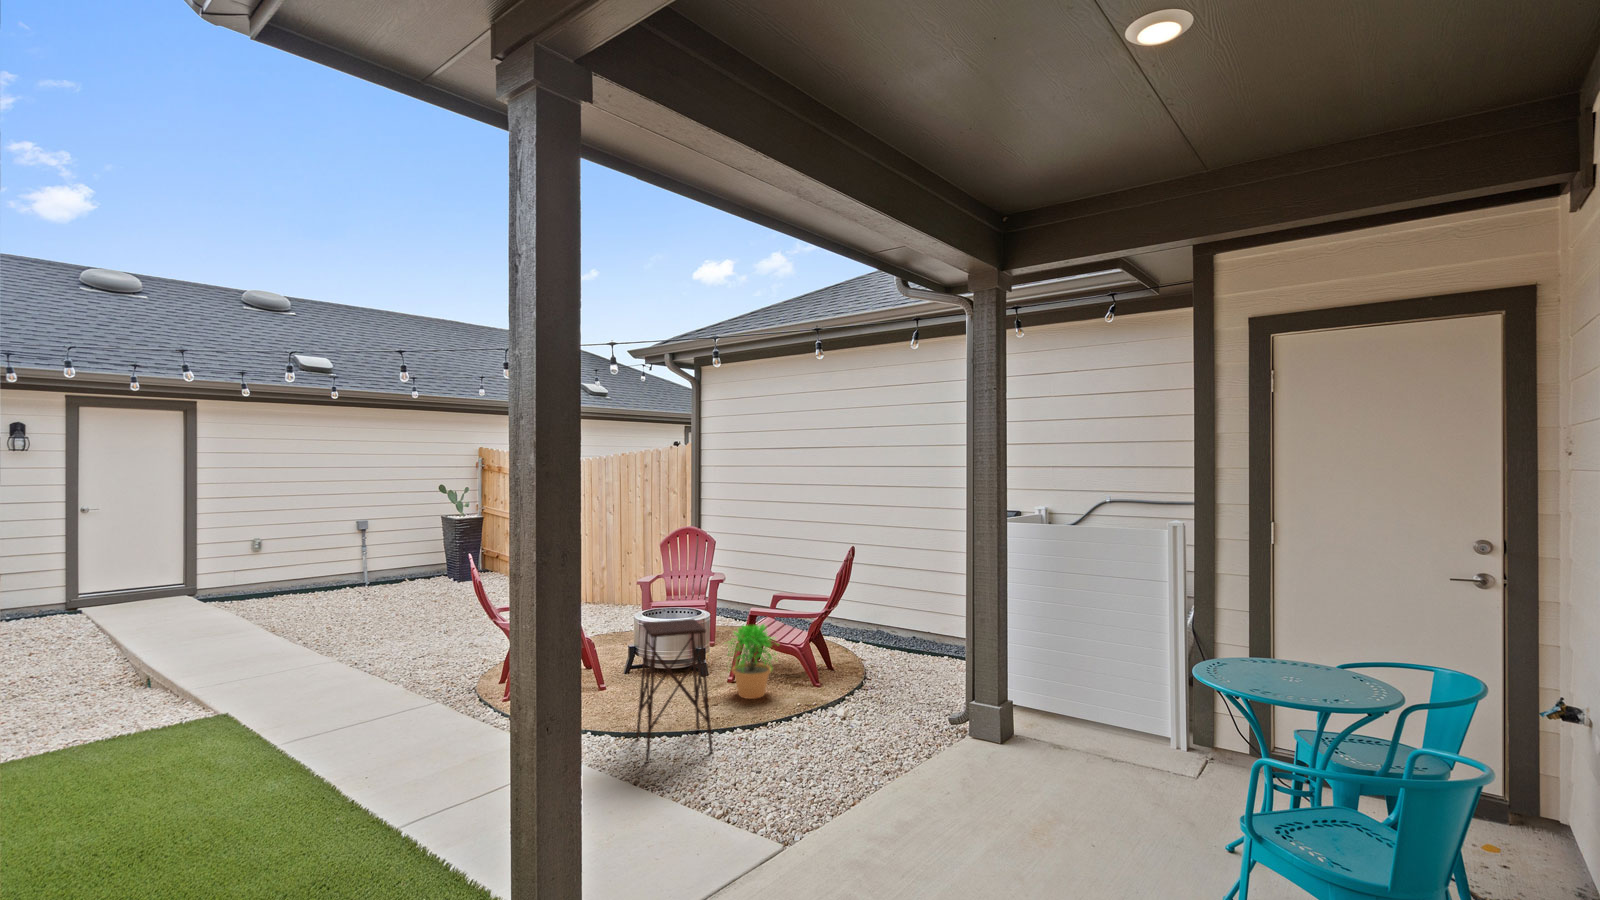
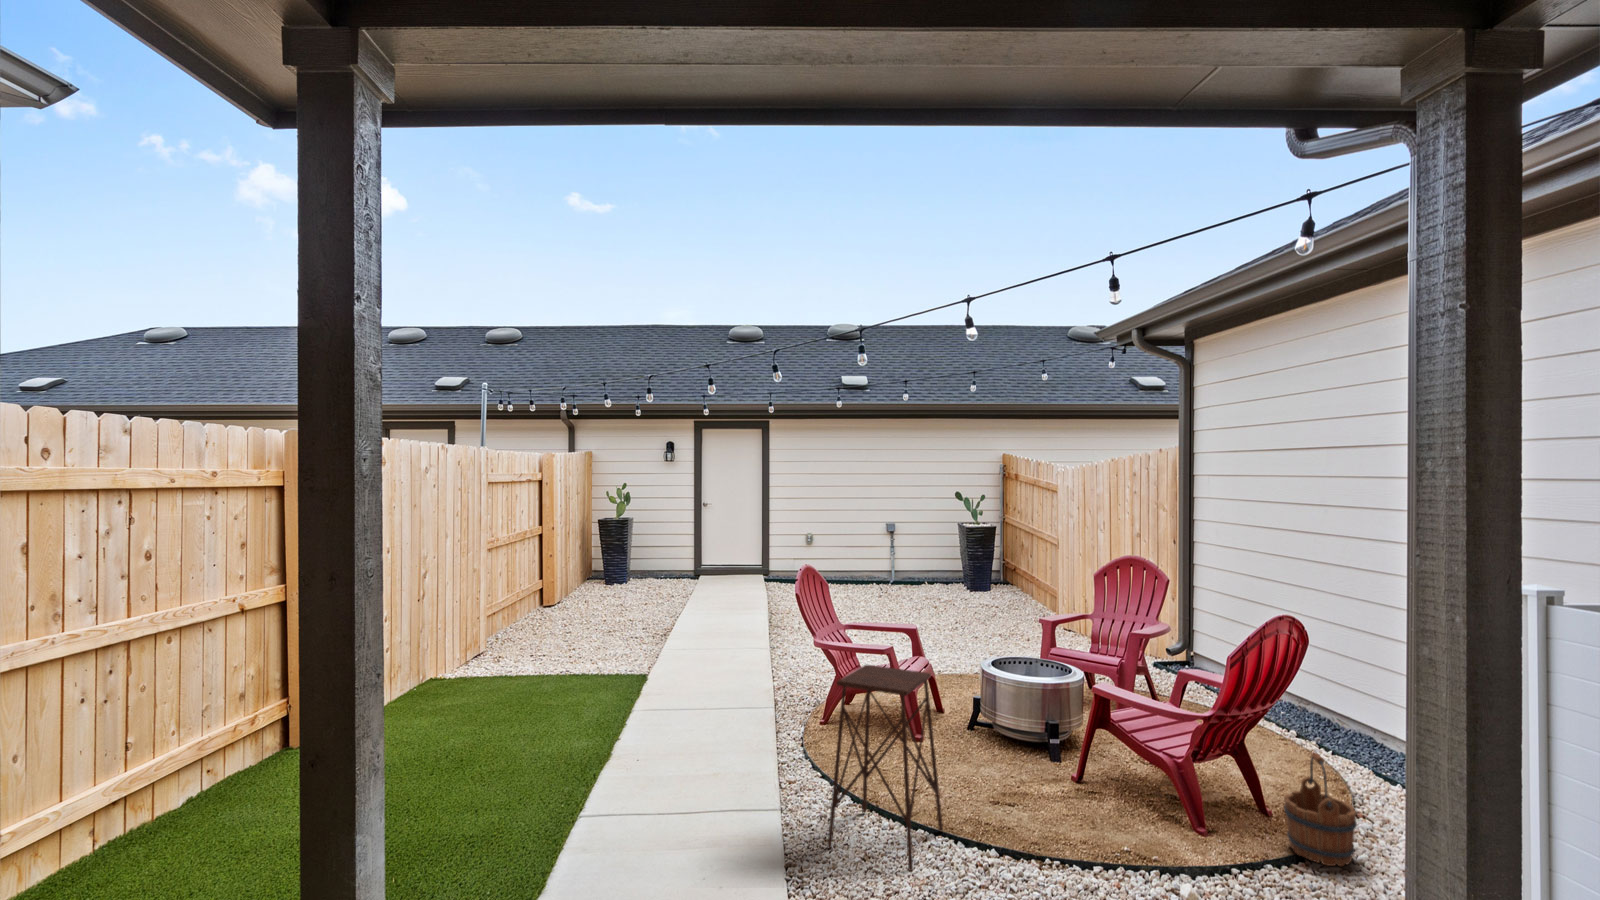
potted plant: present [728,624,776,699] -> none [1042,697,1124,816]
wooden bucket: none [852,626,884,684] -> present [1284,753,1357,866]

